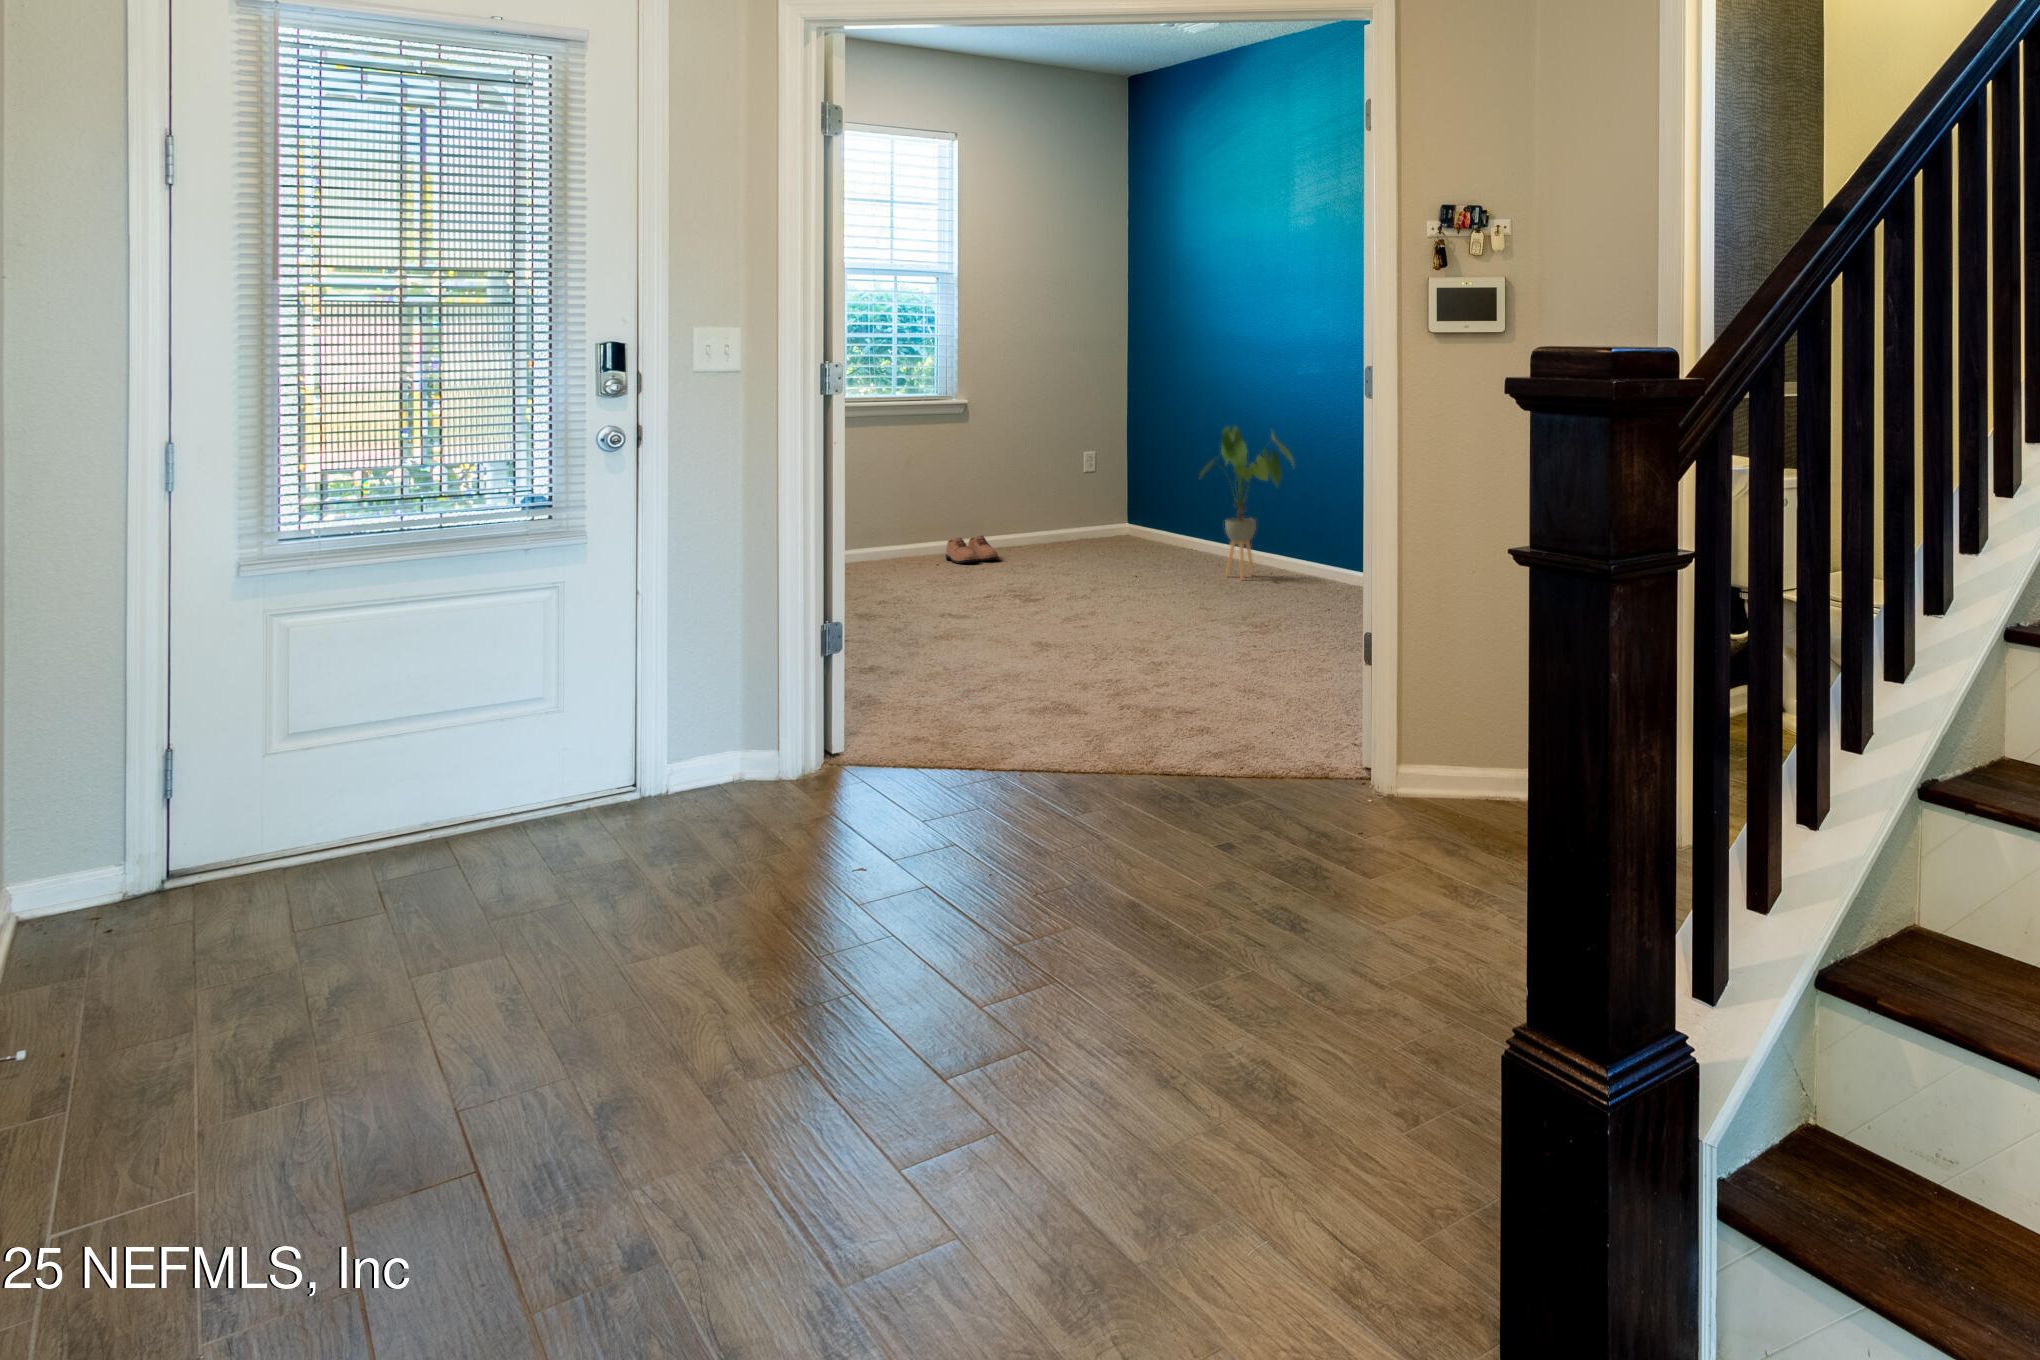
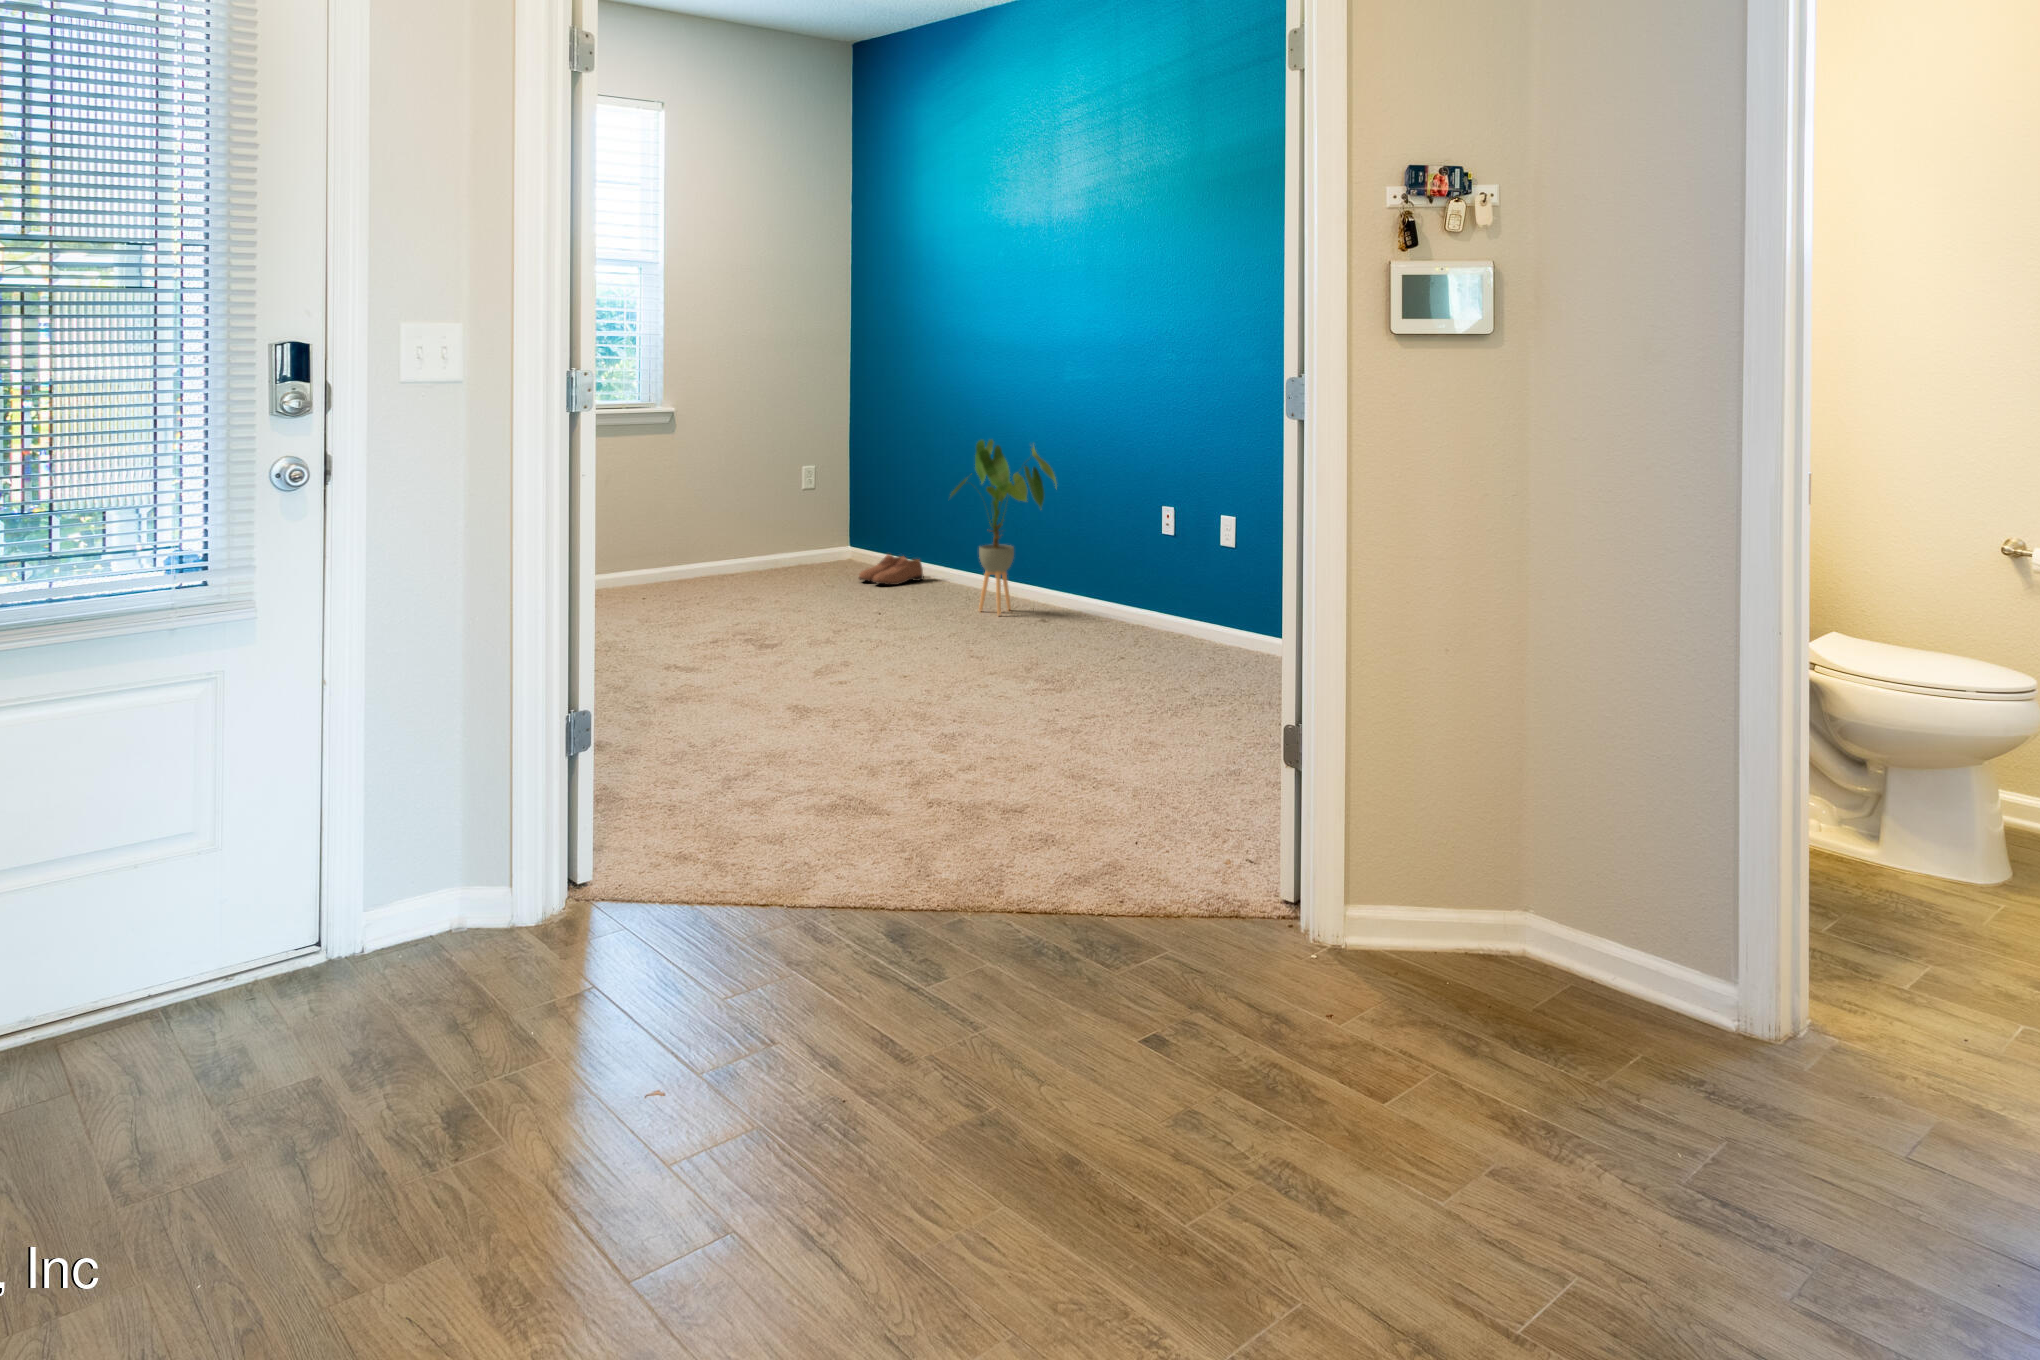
shoe: present [946,536,999,563] -> present [859,554,924,585]

